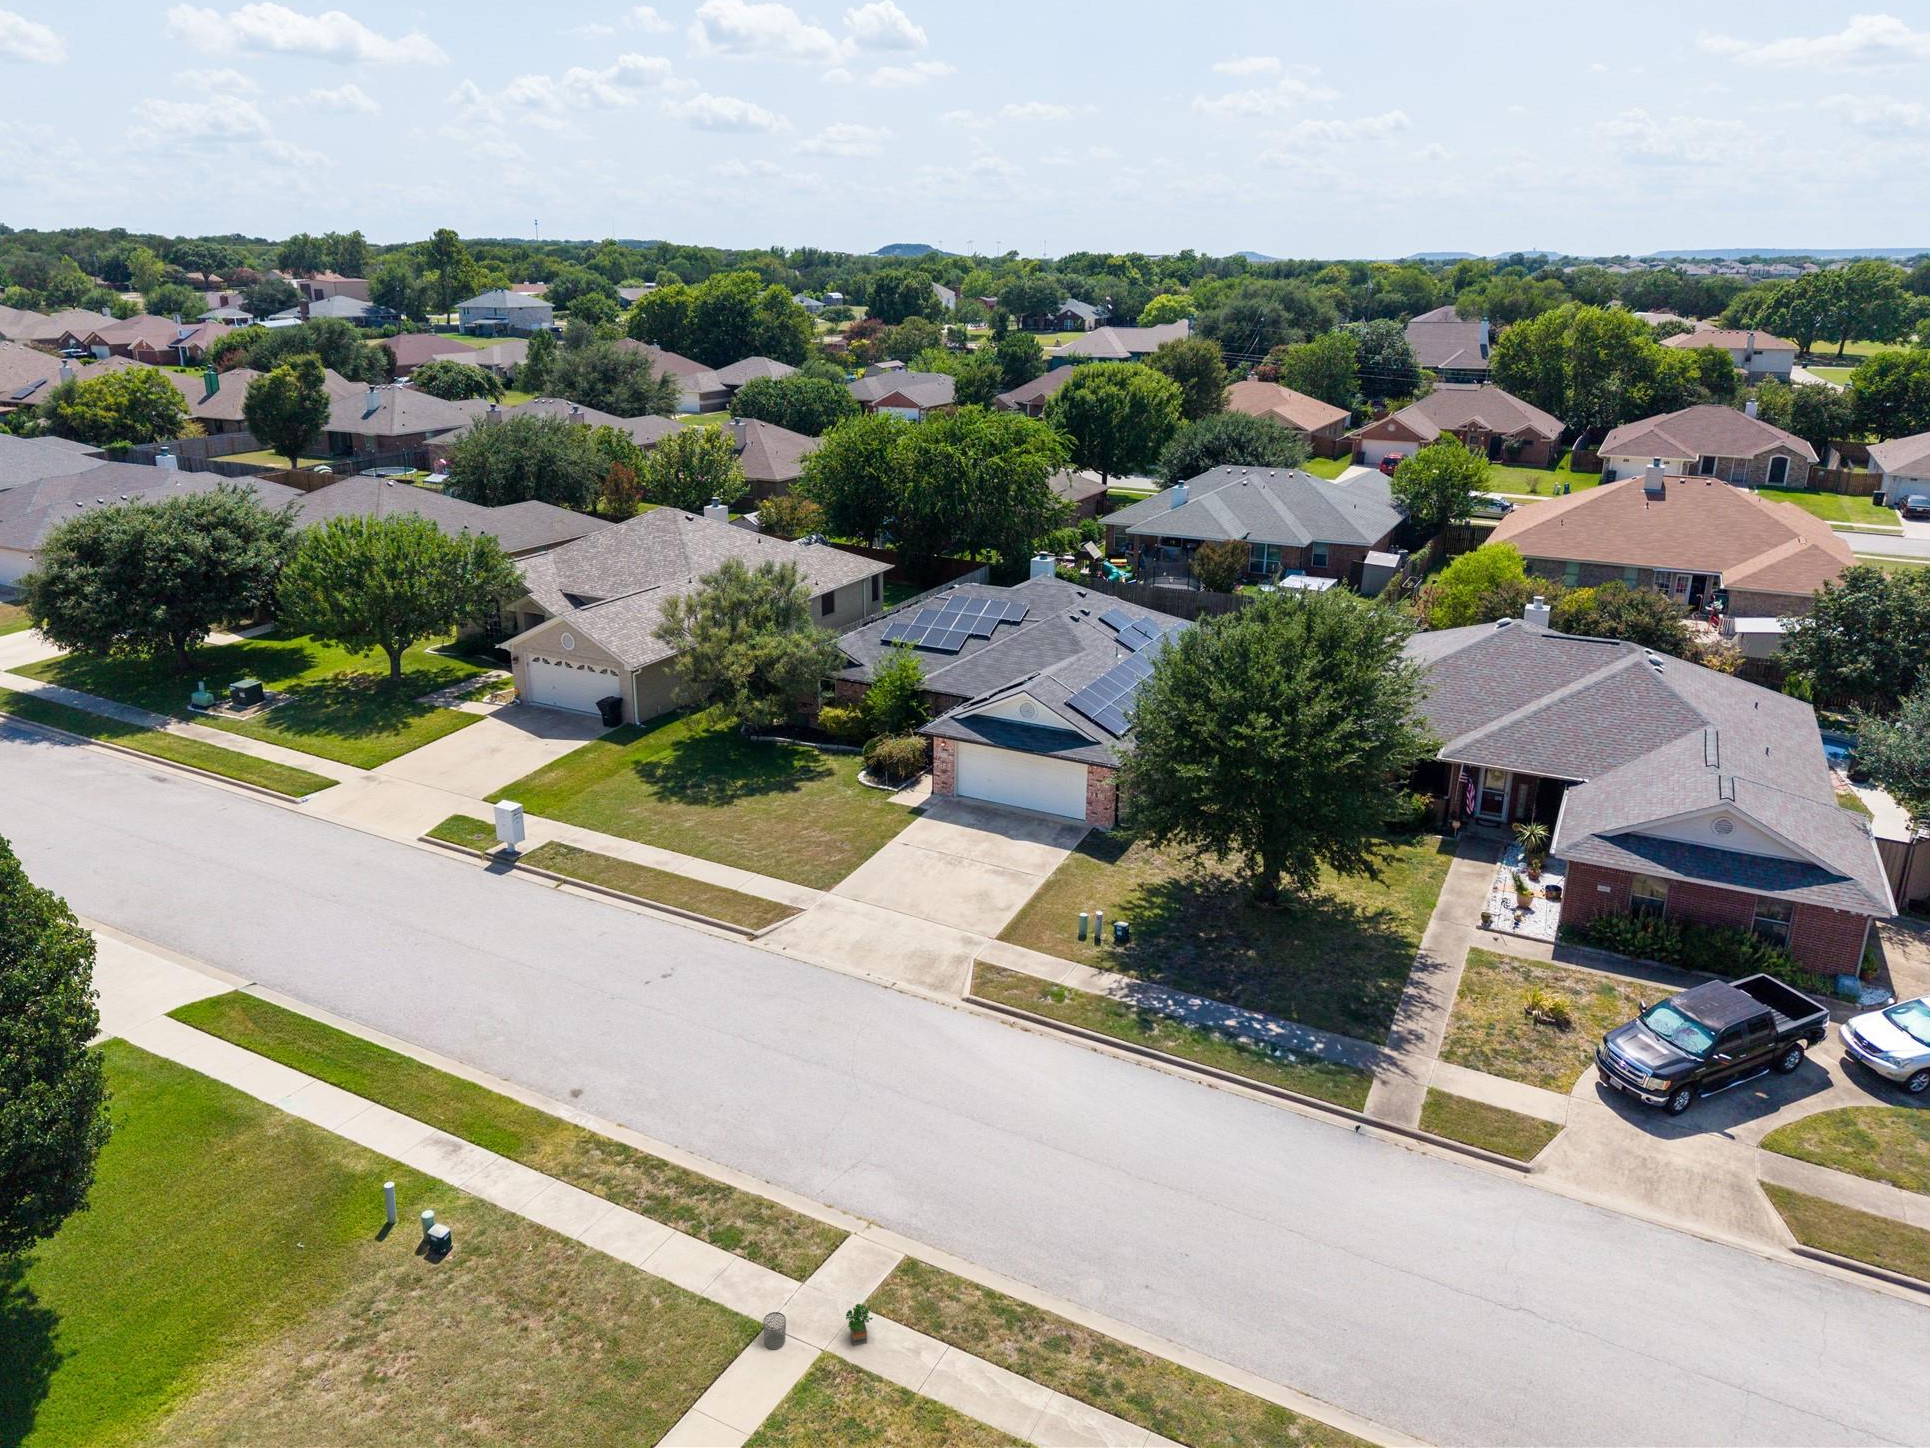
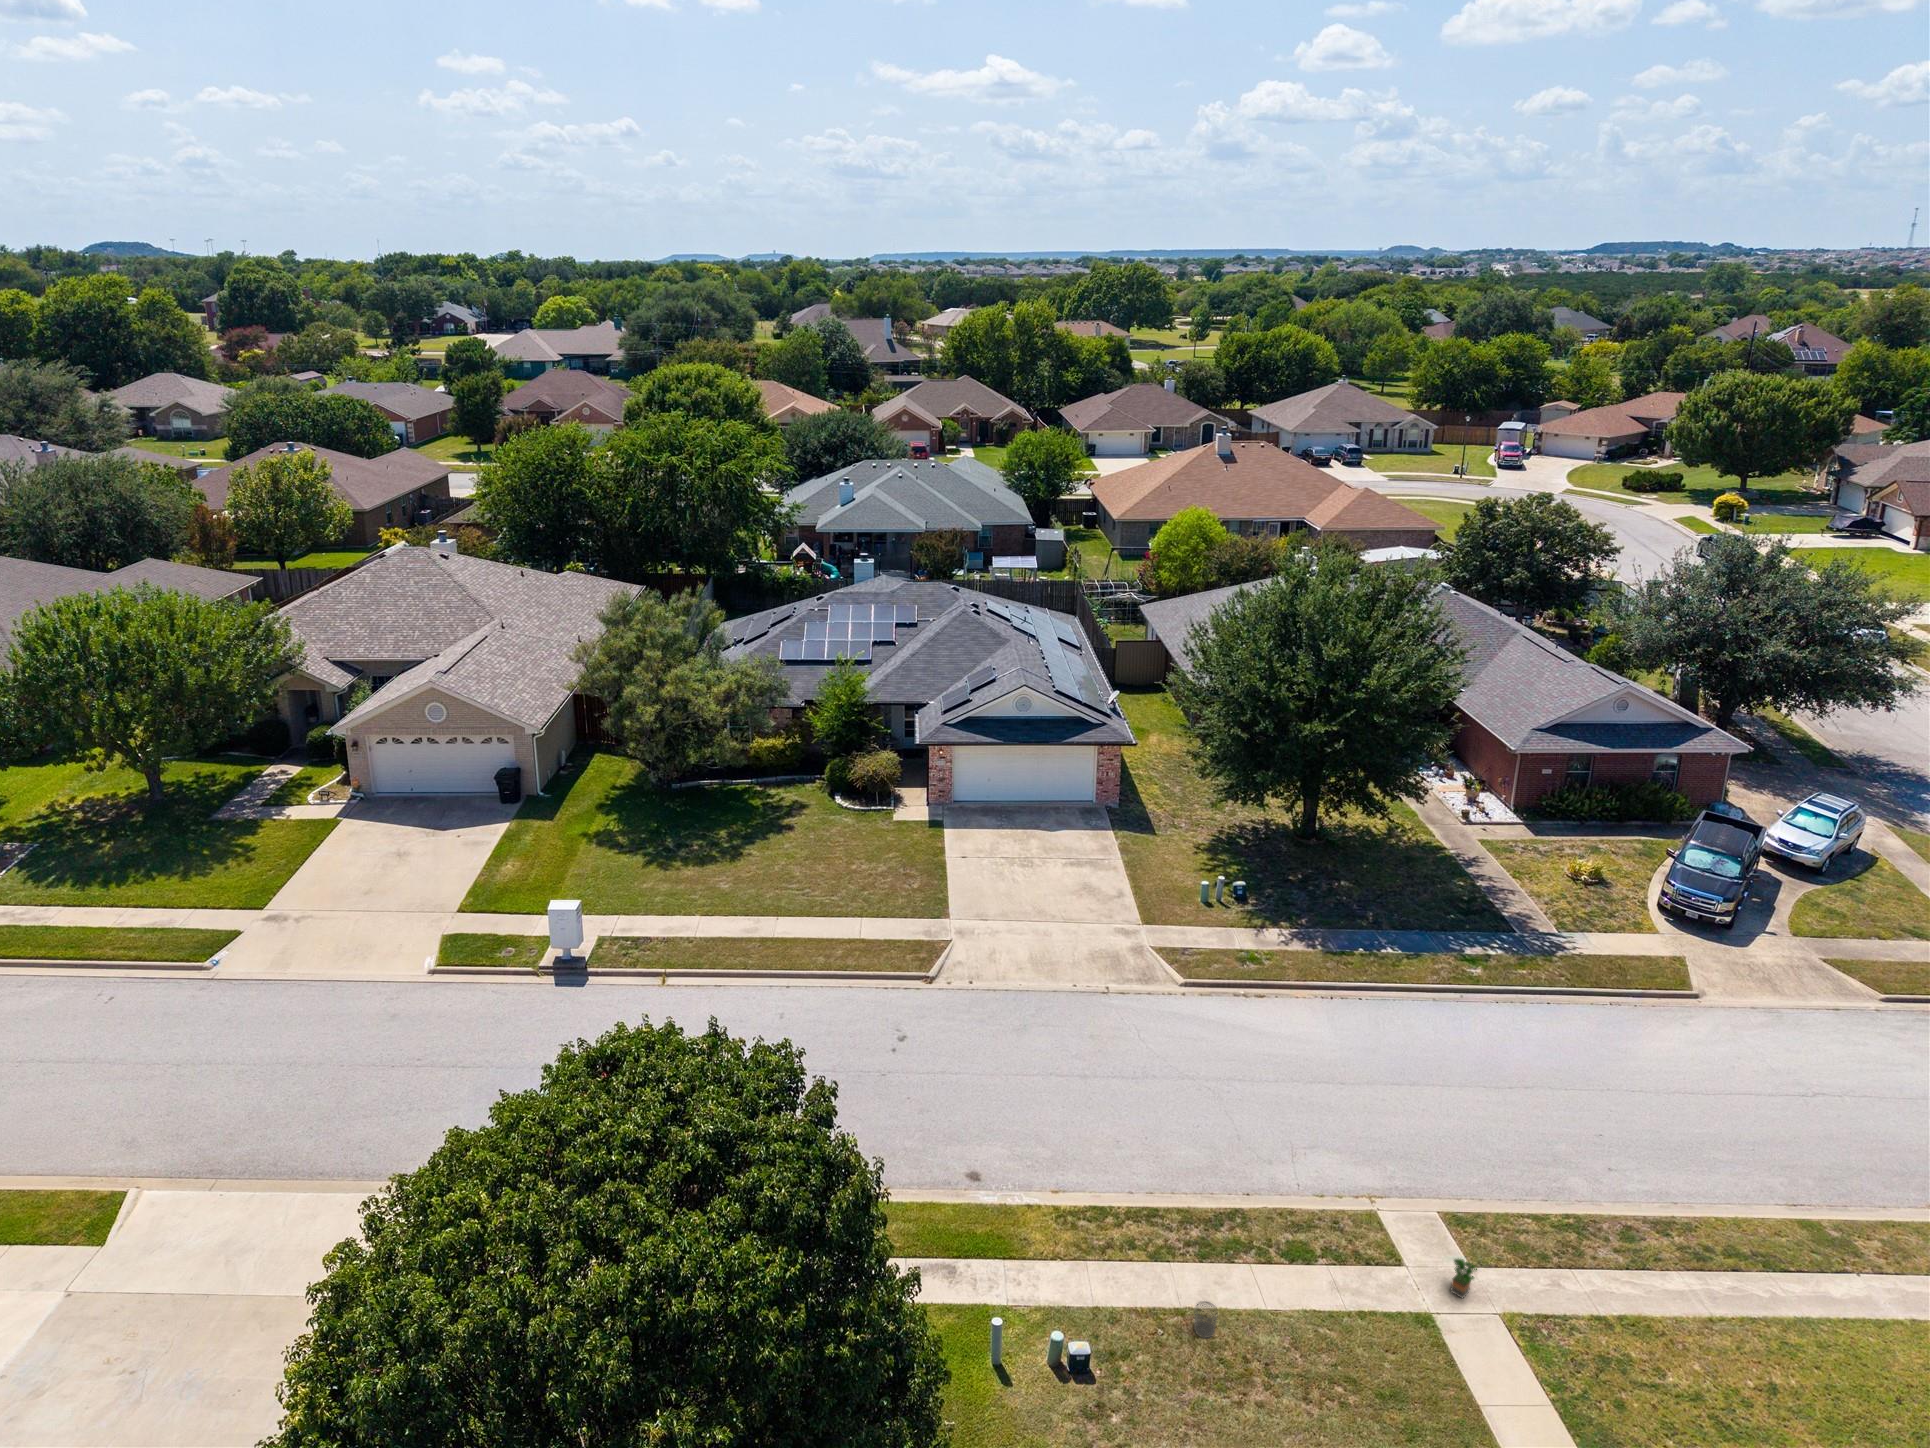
waste bin: present [763,1312,786,1350] -> present [1194,1301,1218,1338]

